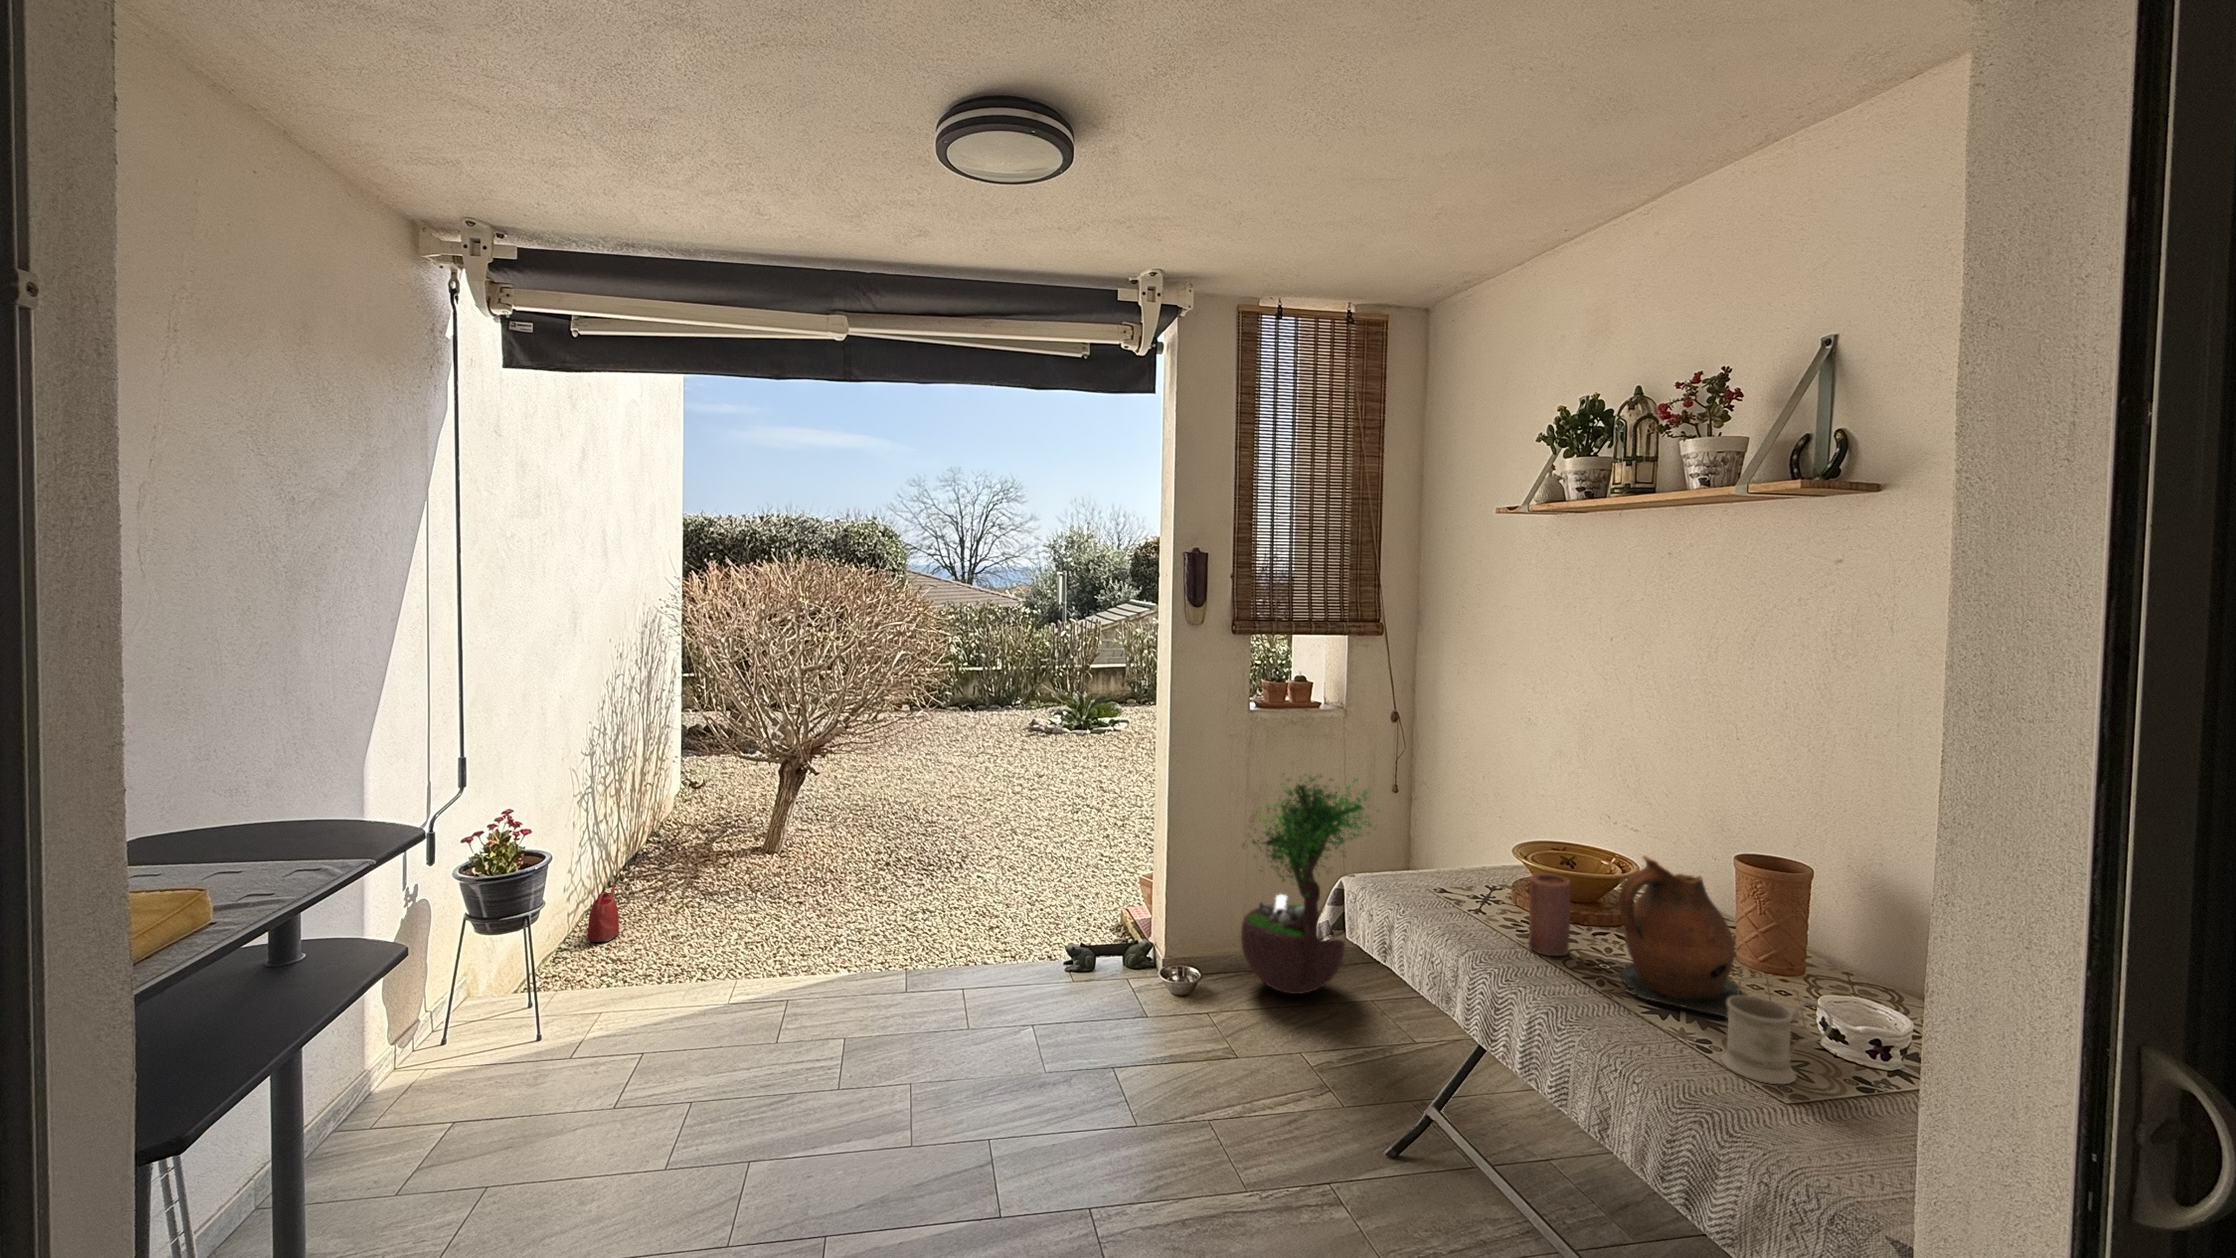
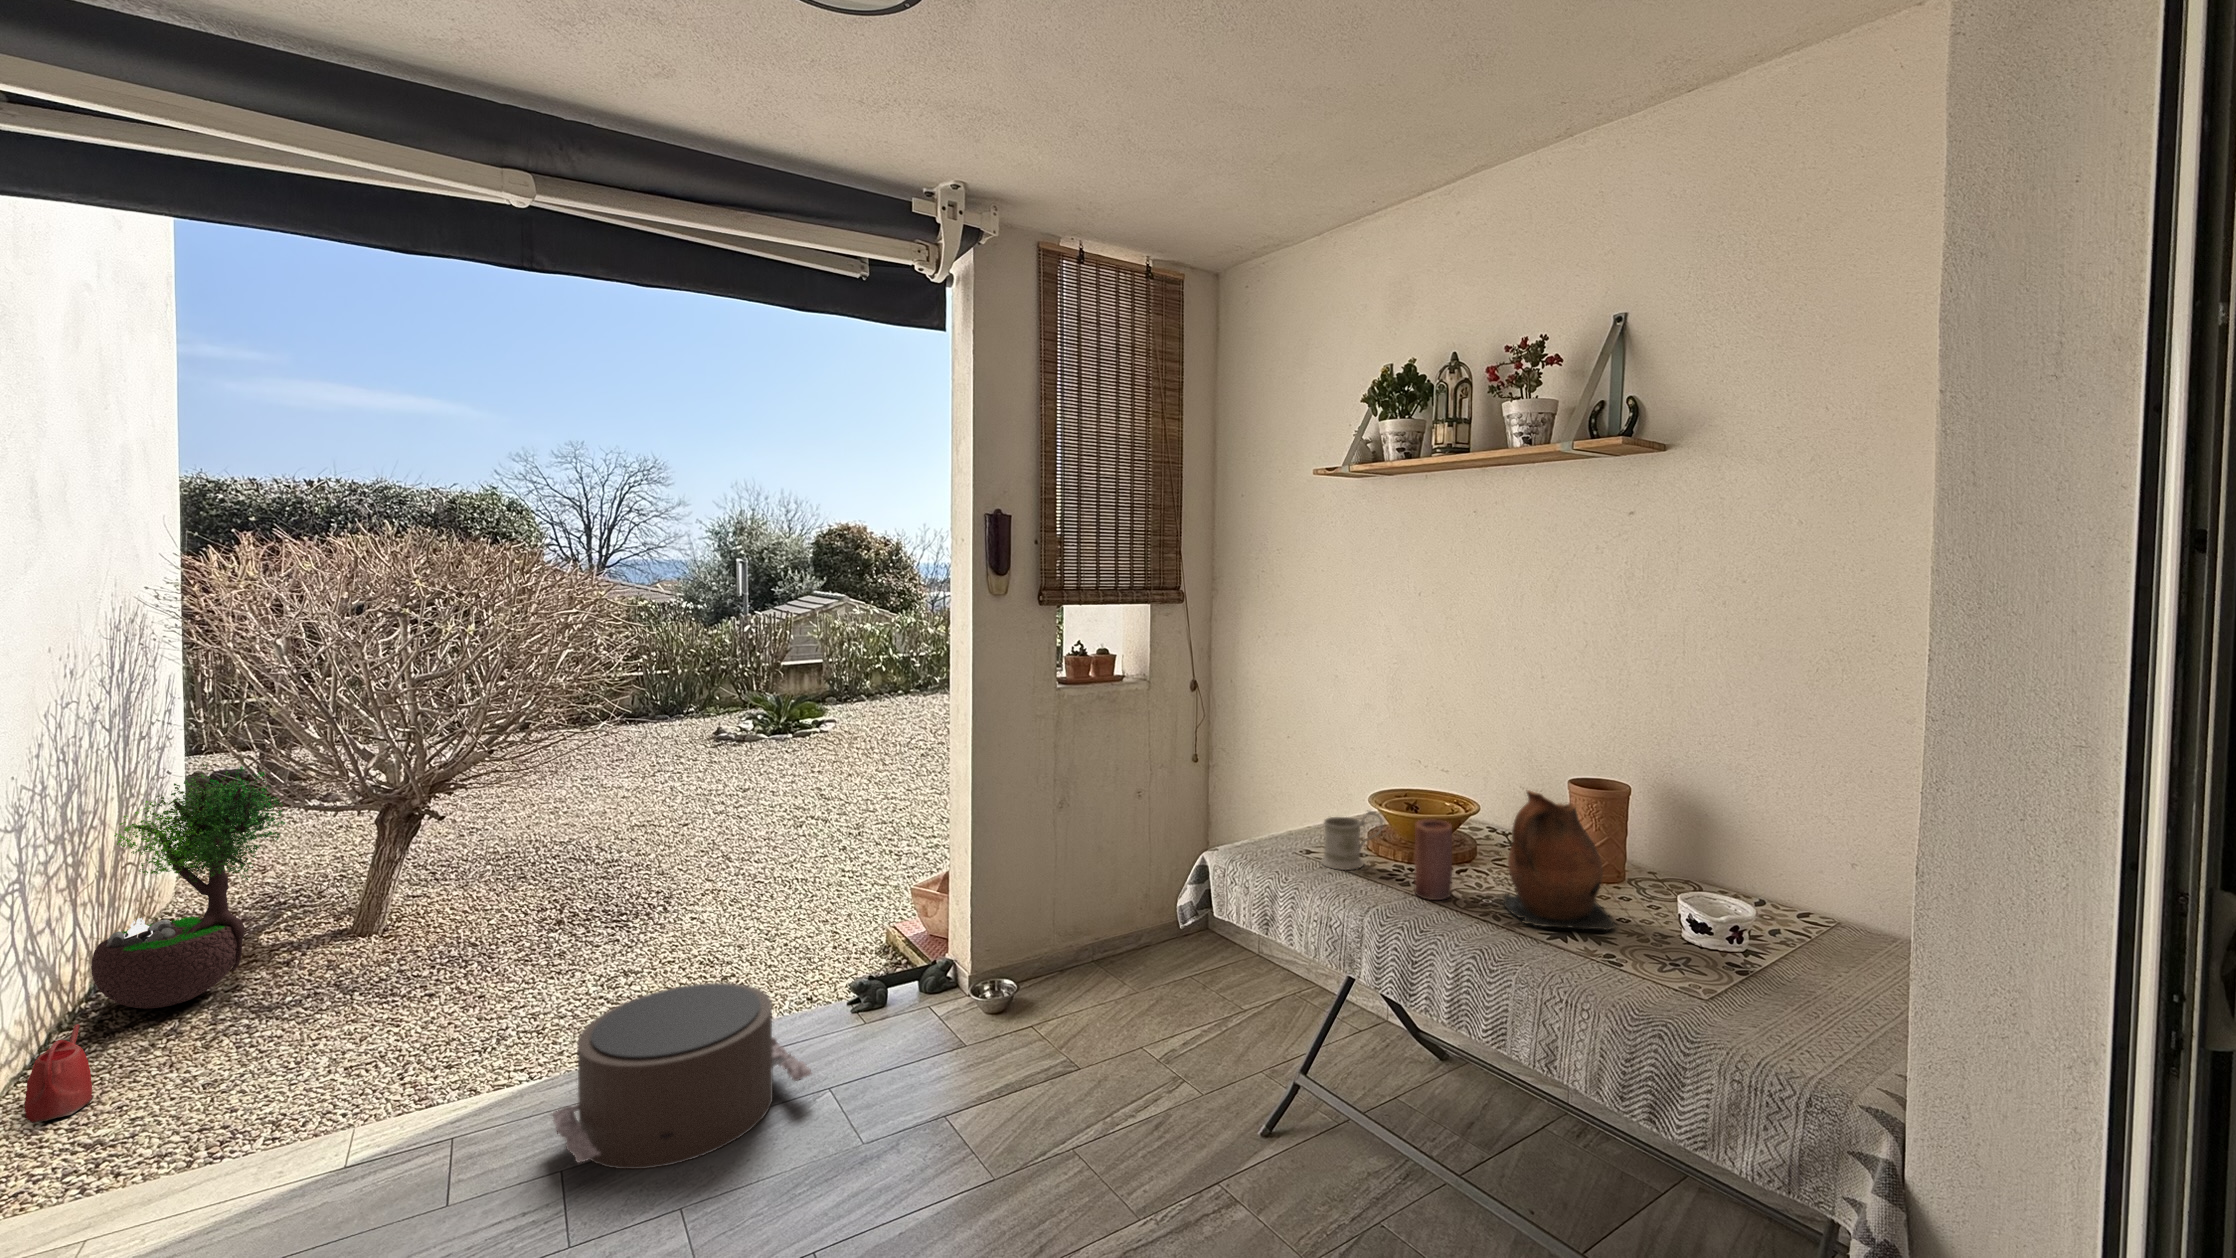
potted tree: present [1241,773,1379,994] -> present [91,765,285,1008]
pouf: none [842,923,1018,1054] -> present [552,983,812,1169]
mug: present [1720,996,1833,1084] -> present [1321,810,1383,870]

